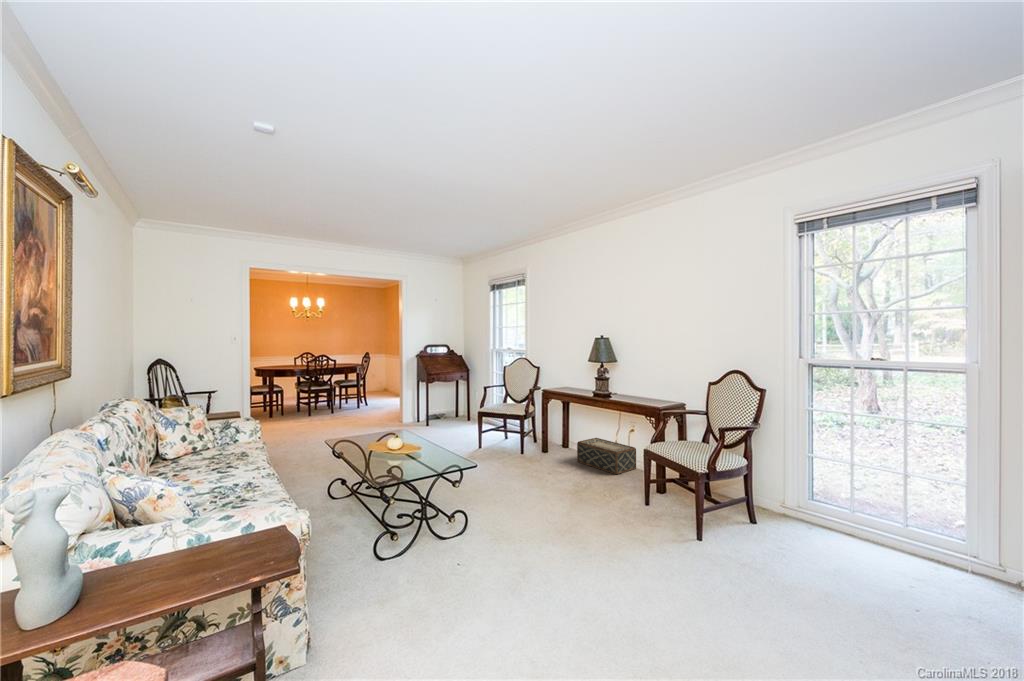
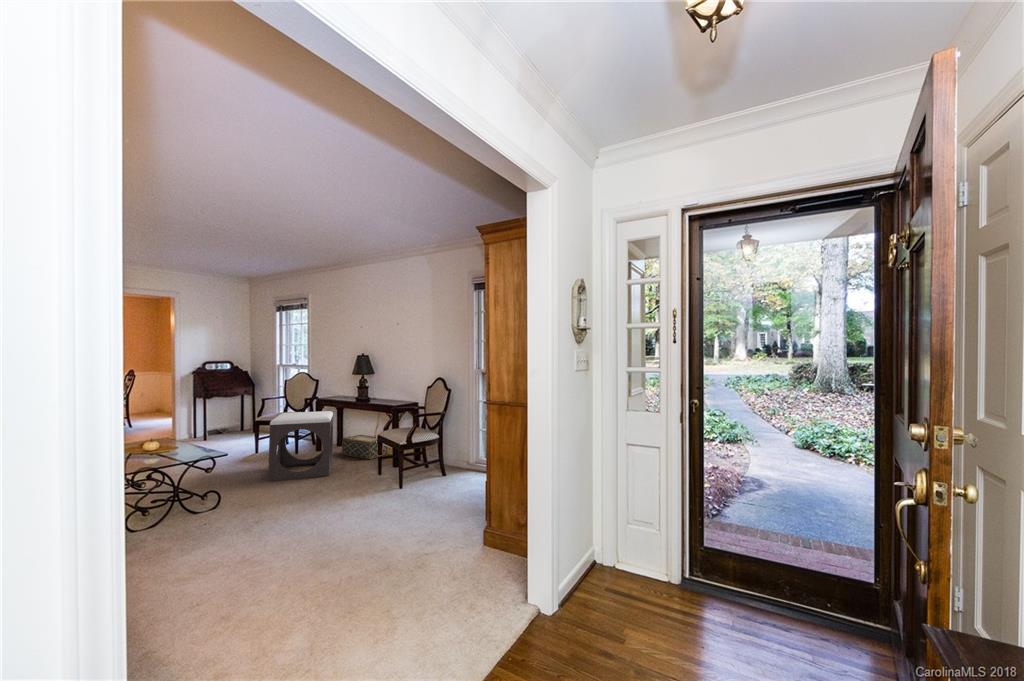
footstool: none [508,409,579,497] -> present [268,411,333,481]

